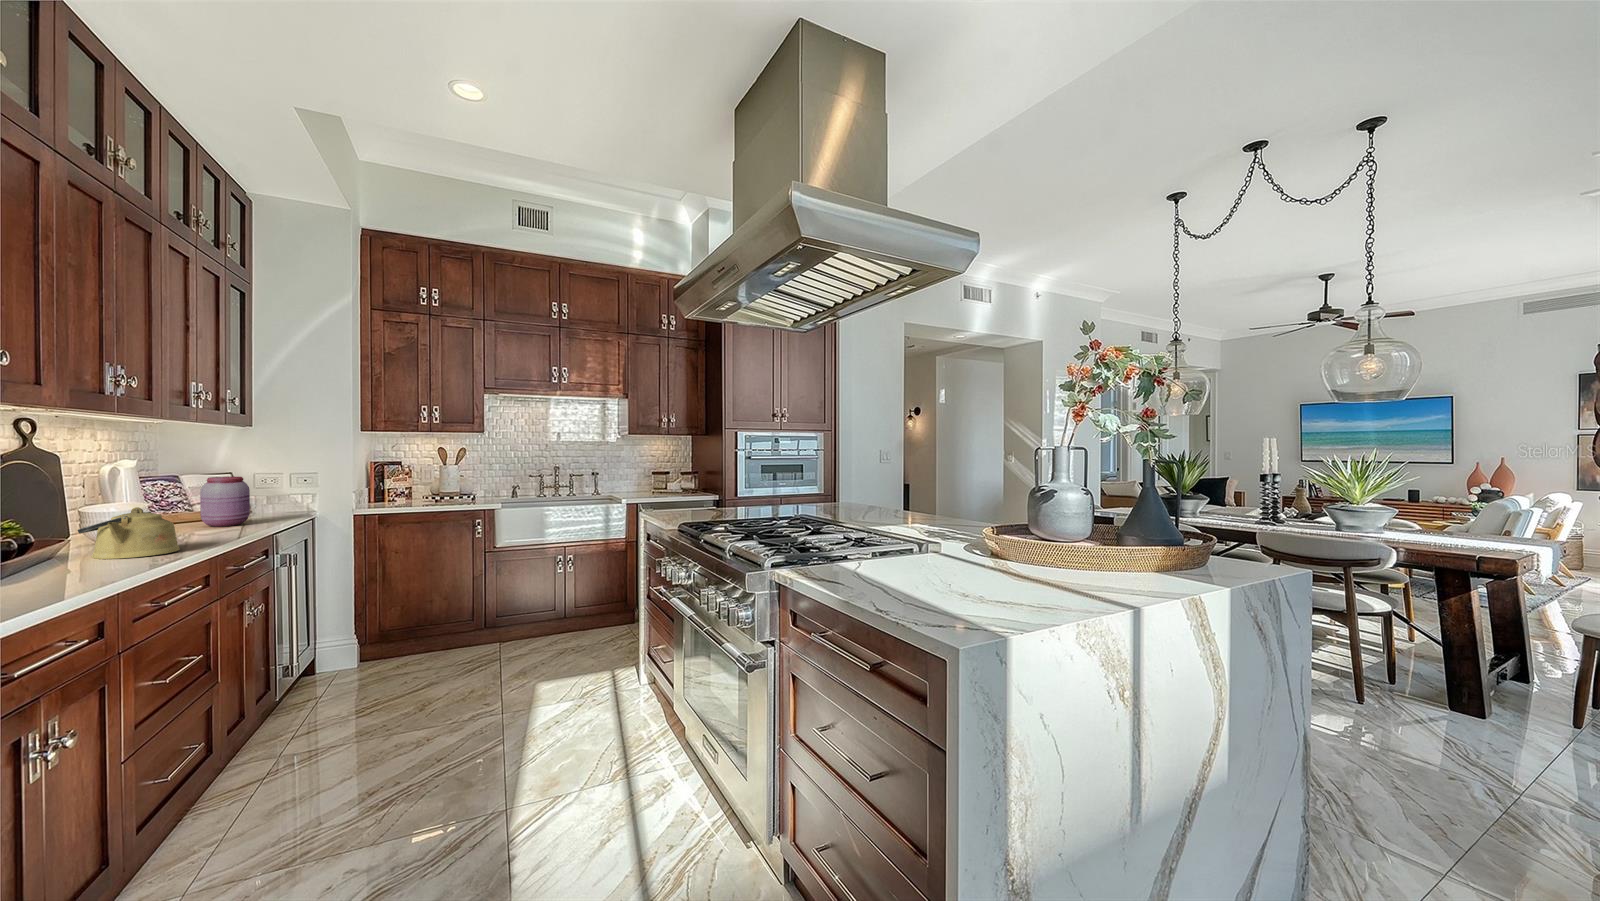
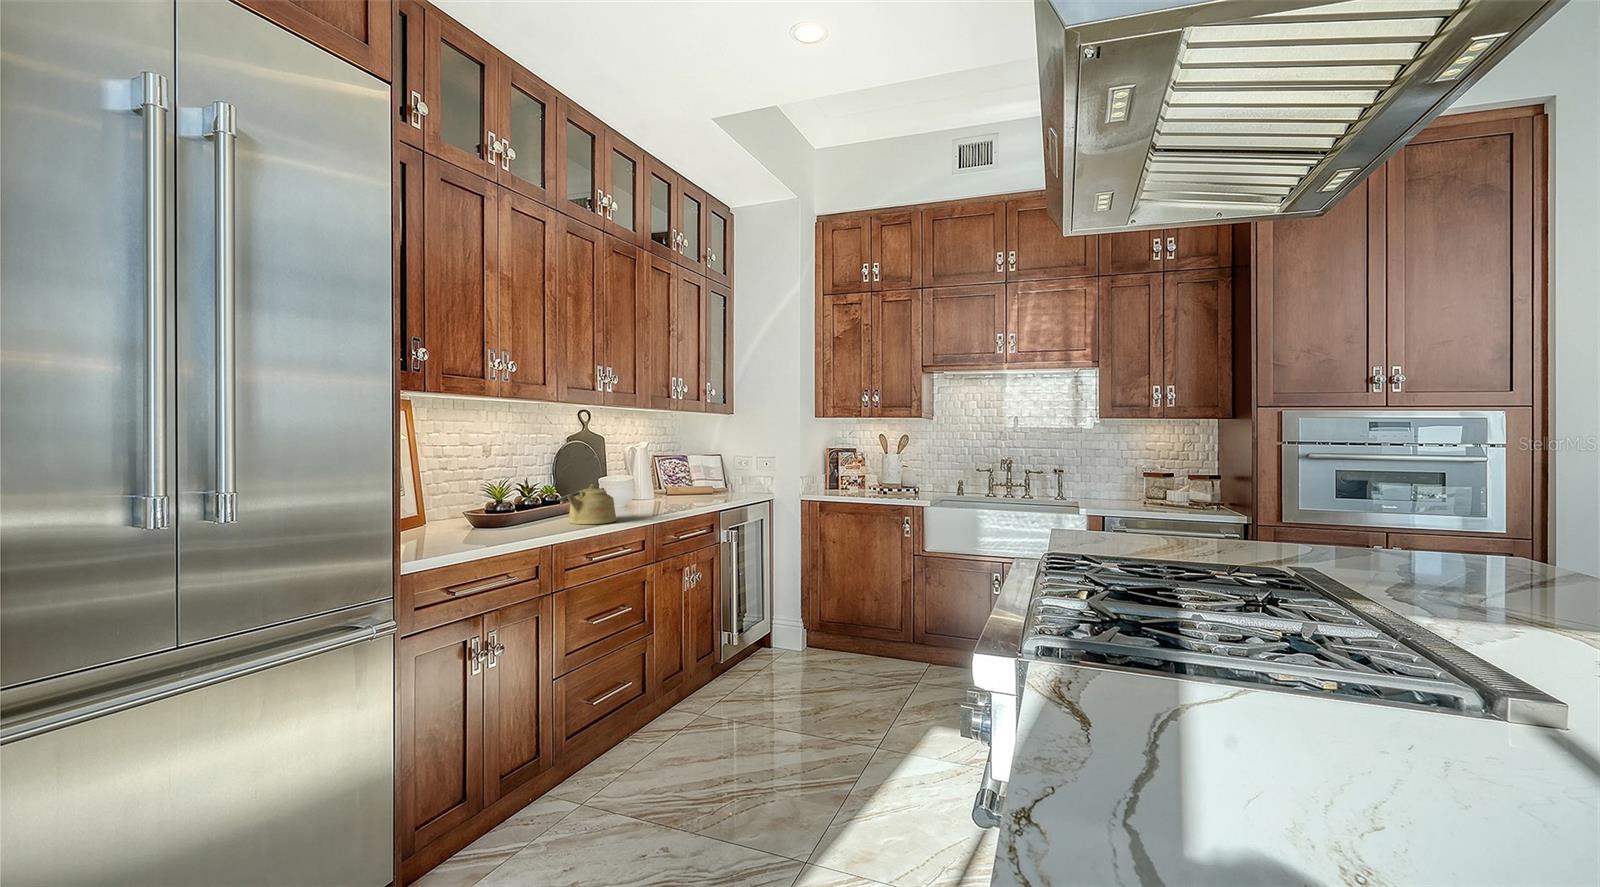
jar: present [200,477,250,527] -> none [675,460,706,503]

